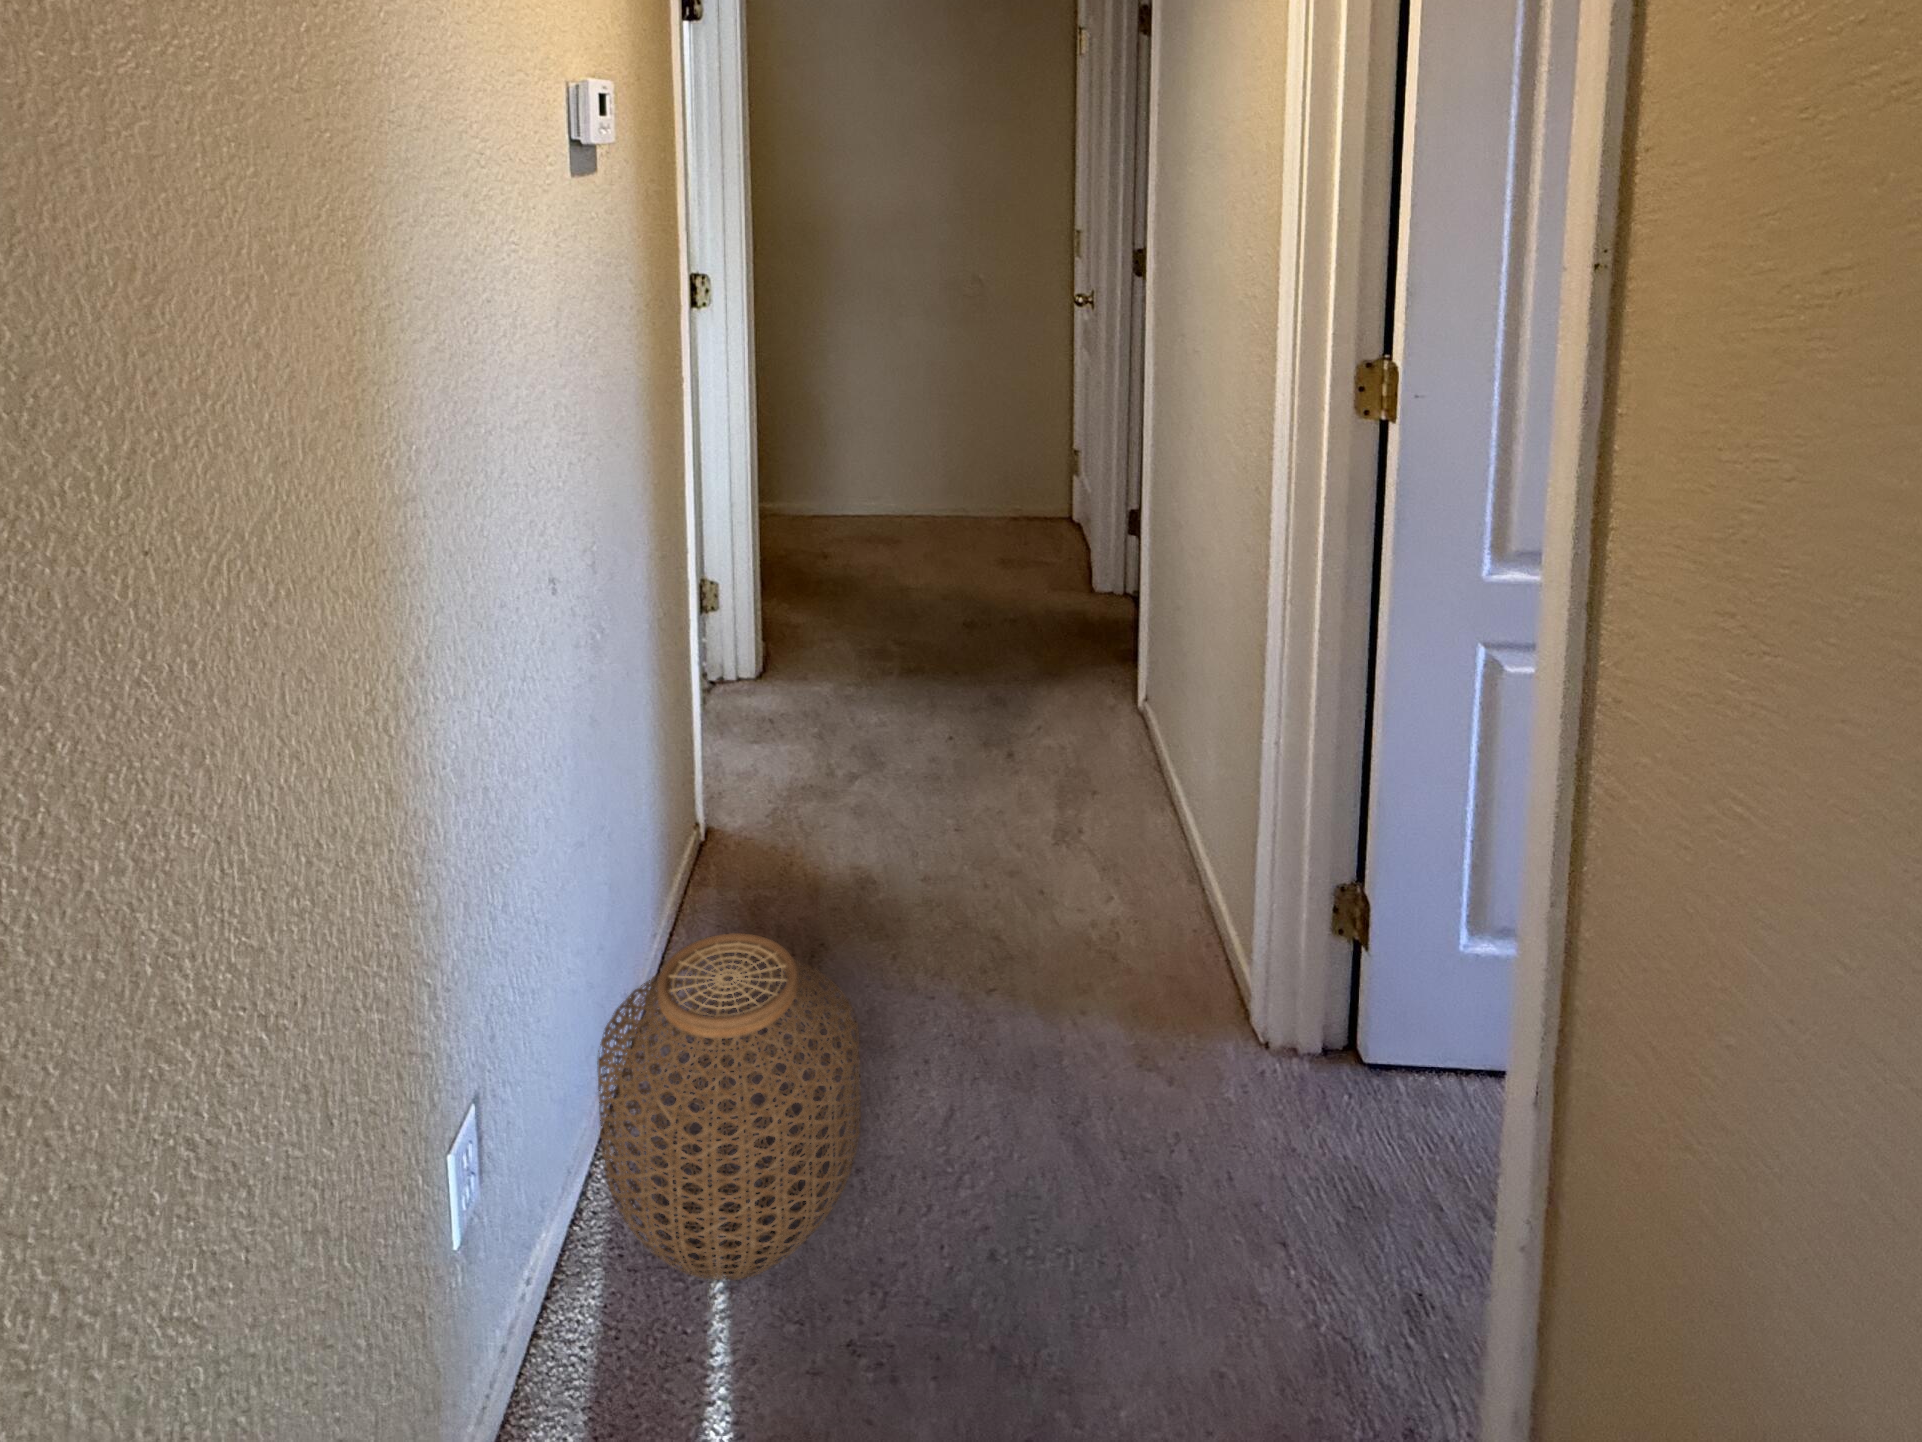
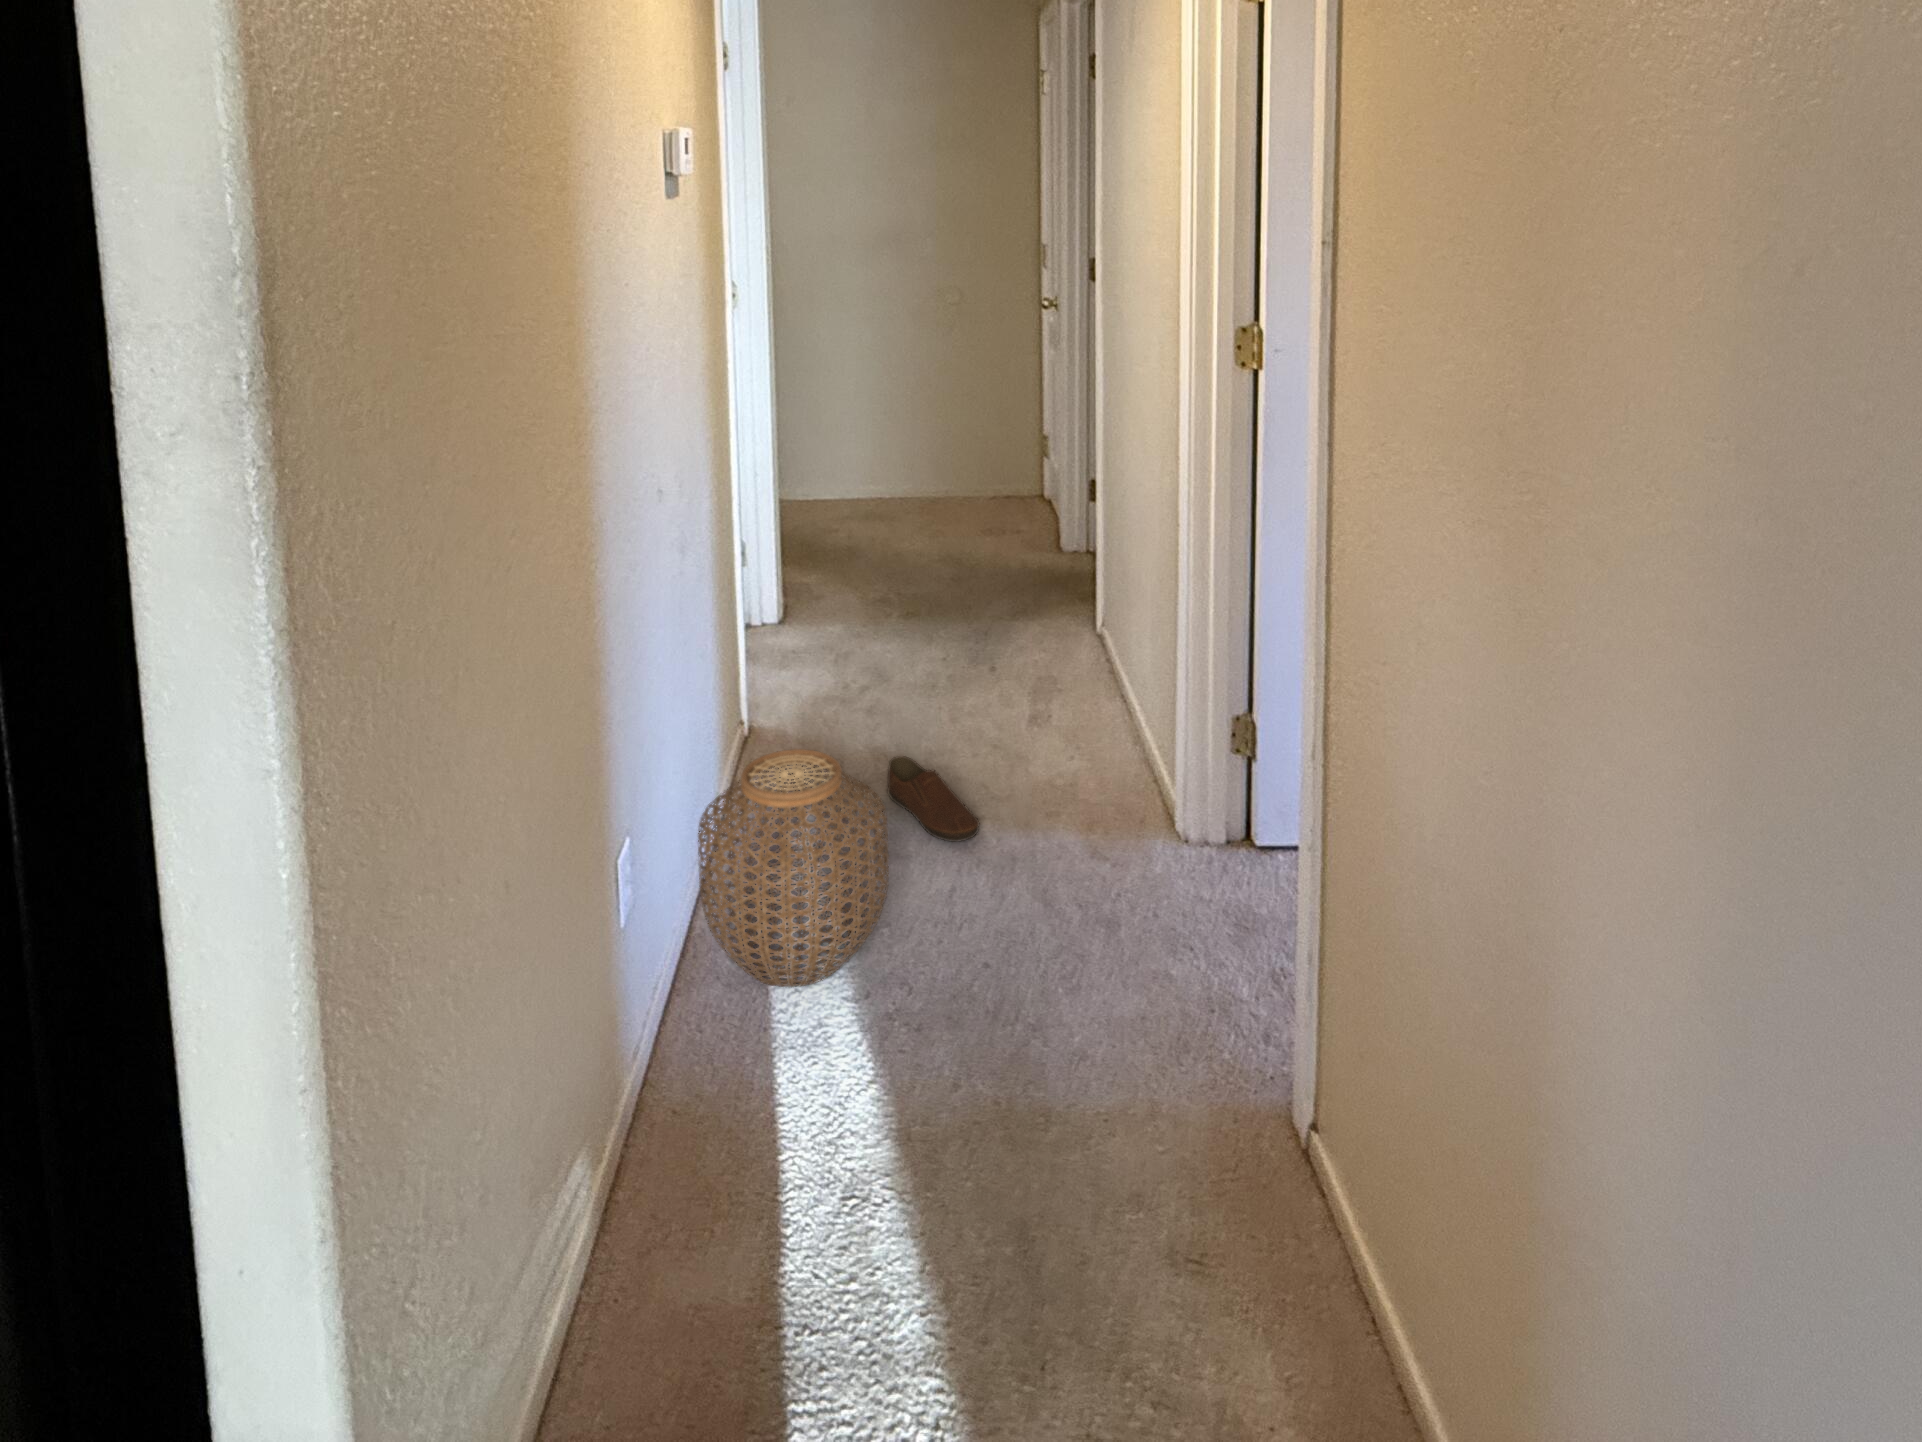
shoe: none [872,896,989,1031] -> present [888,756,980,842]

